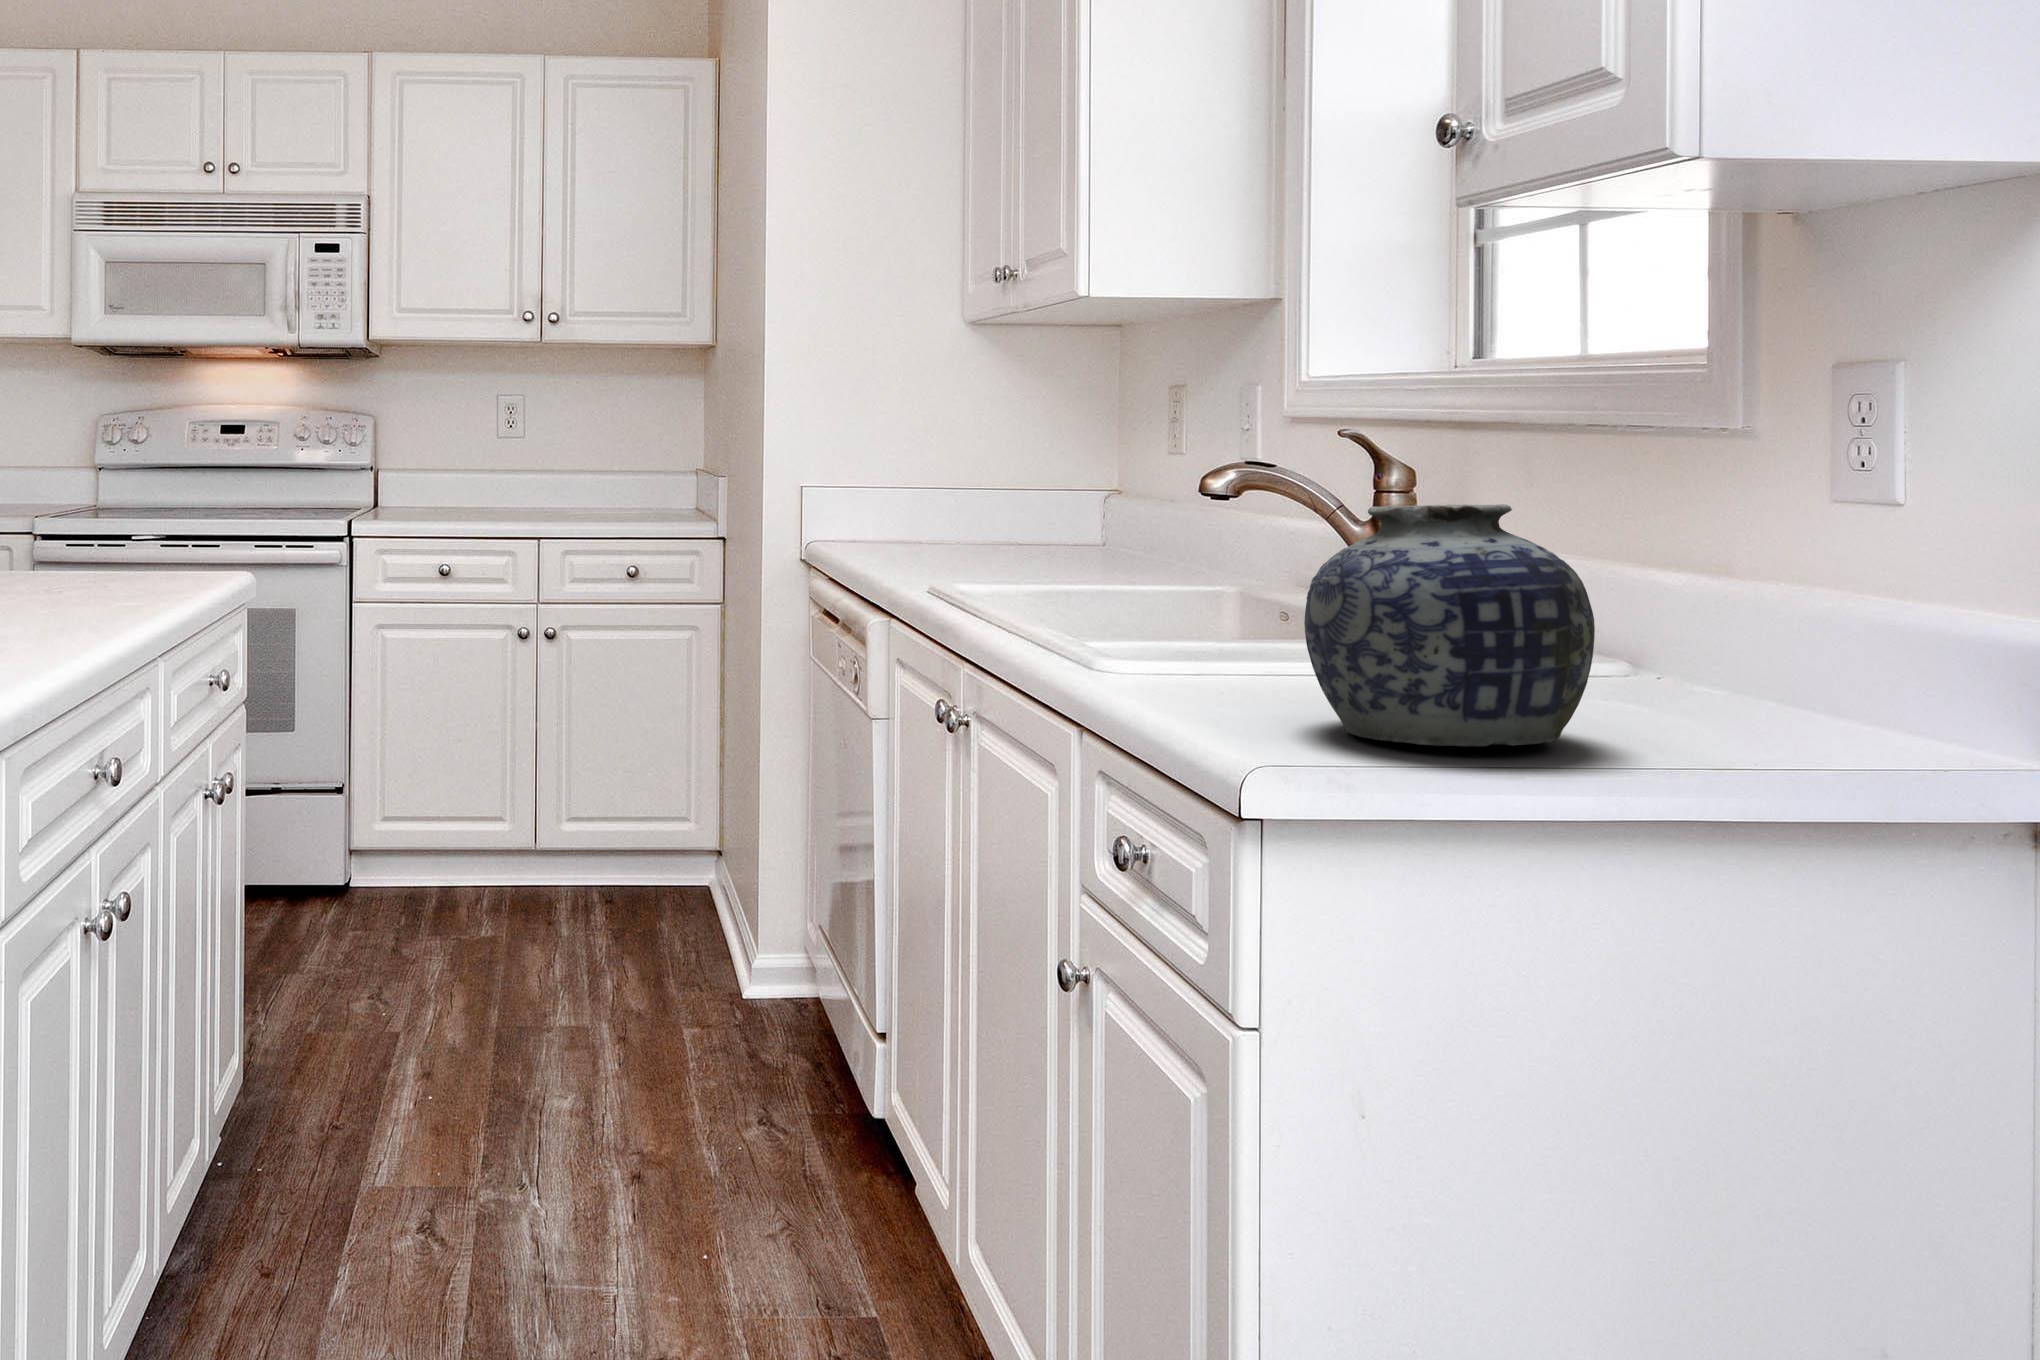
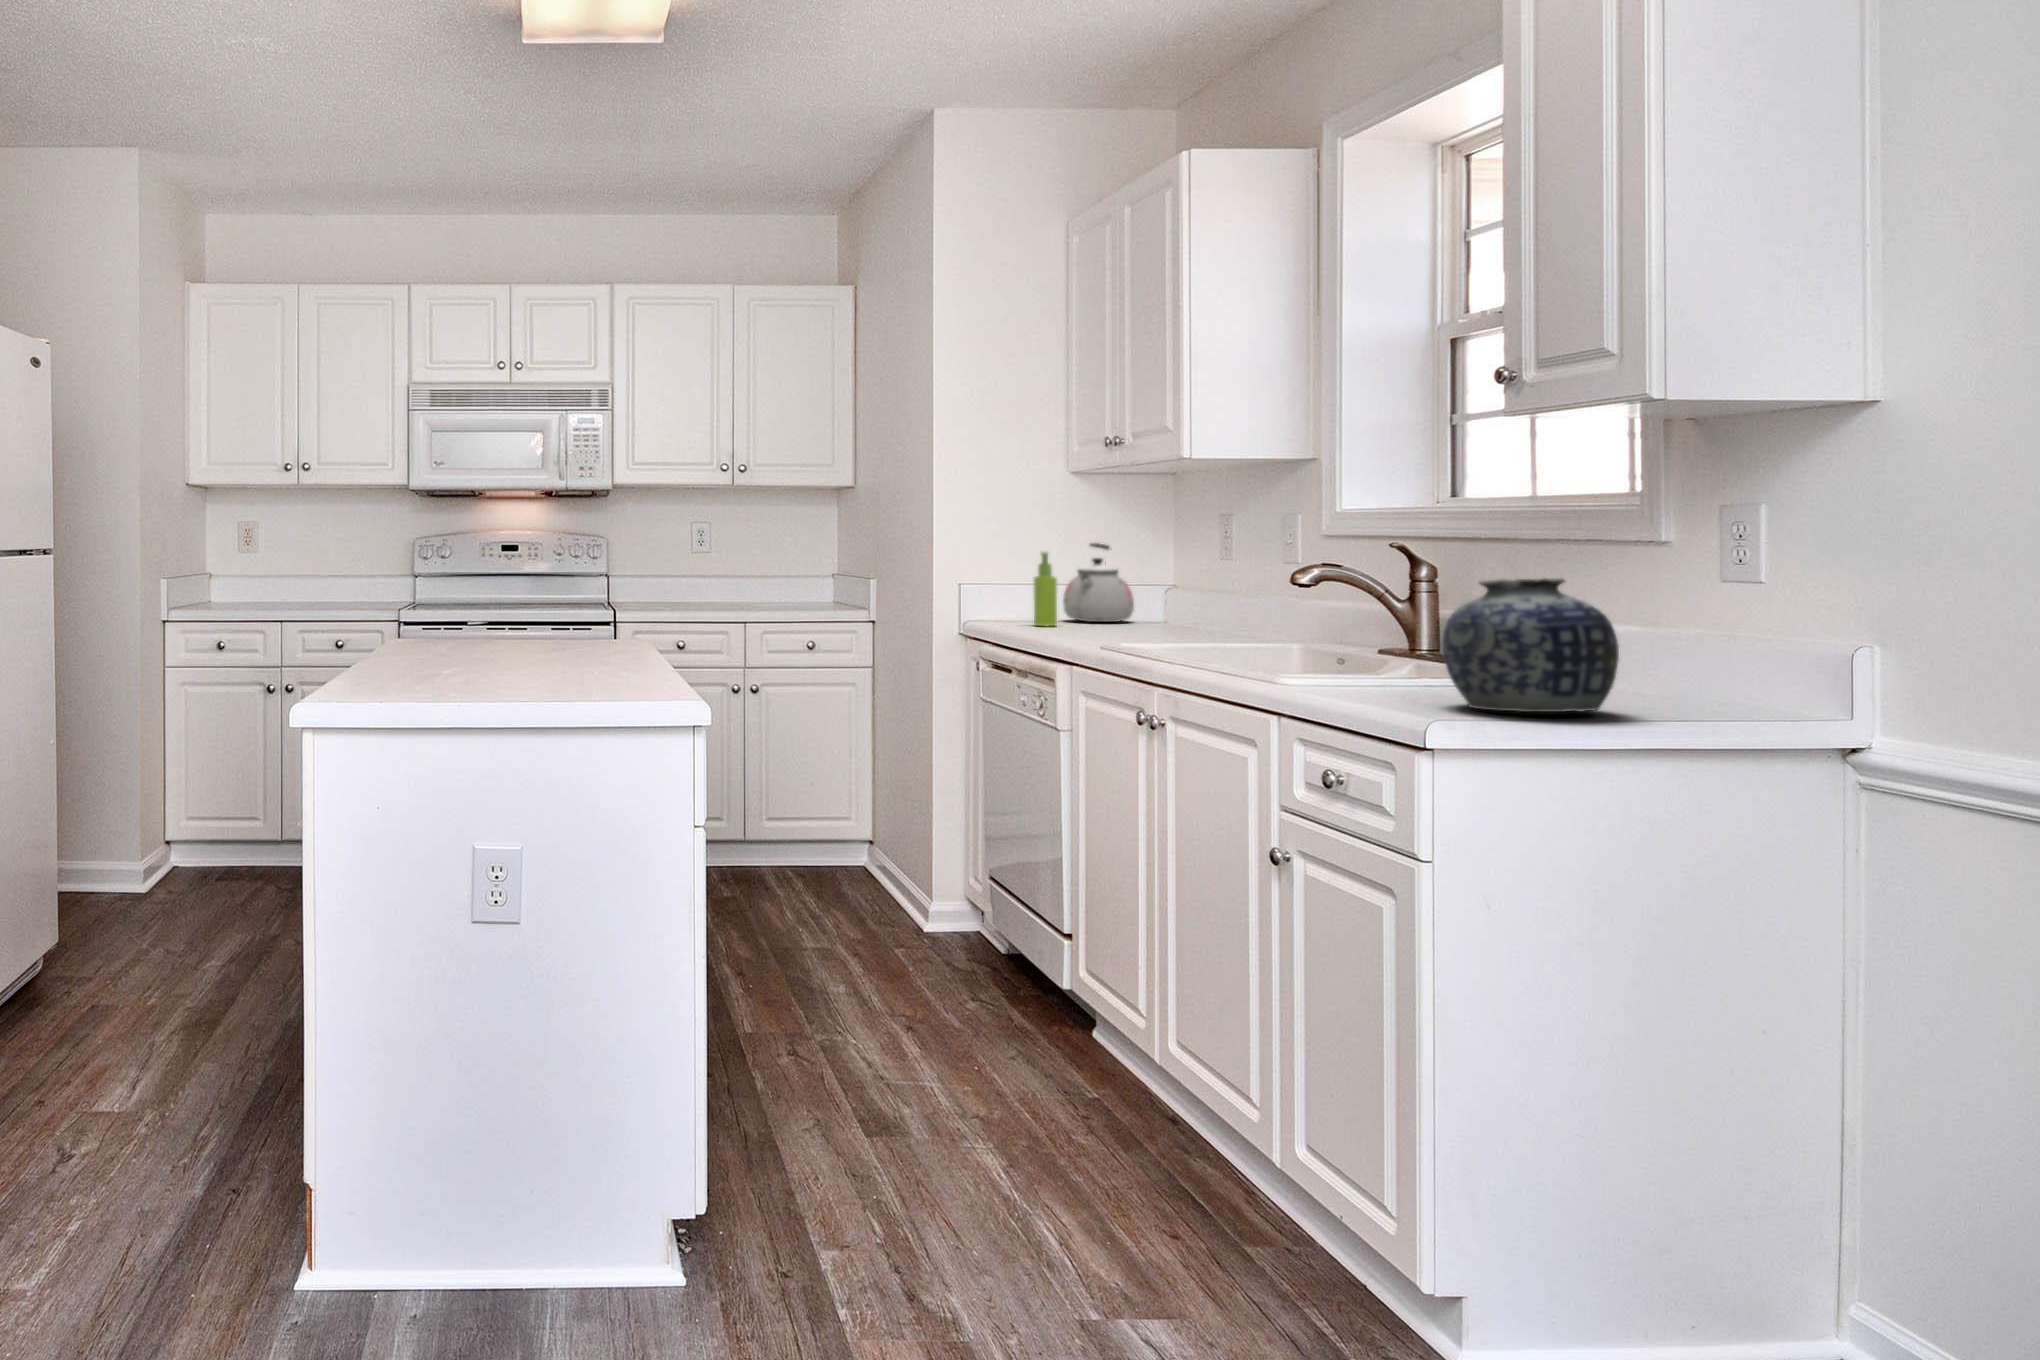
kettle: none [953,426,1056,545] -> present [1063,543,1134,622]
soap dispenser: none [895,440,928,553] -> present [1034,552,1057,626]

